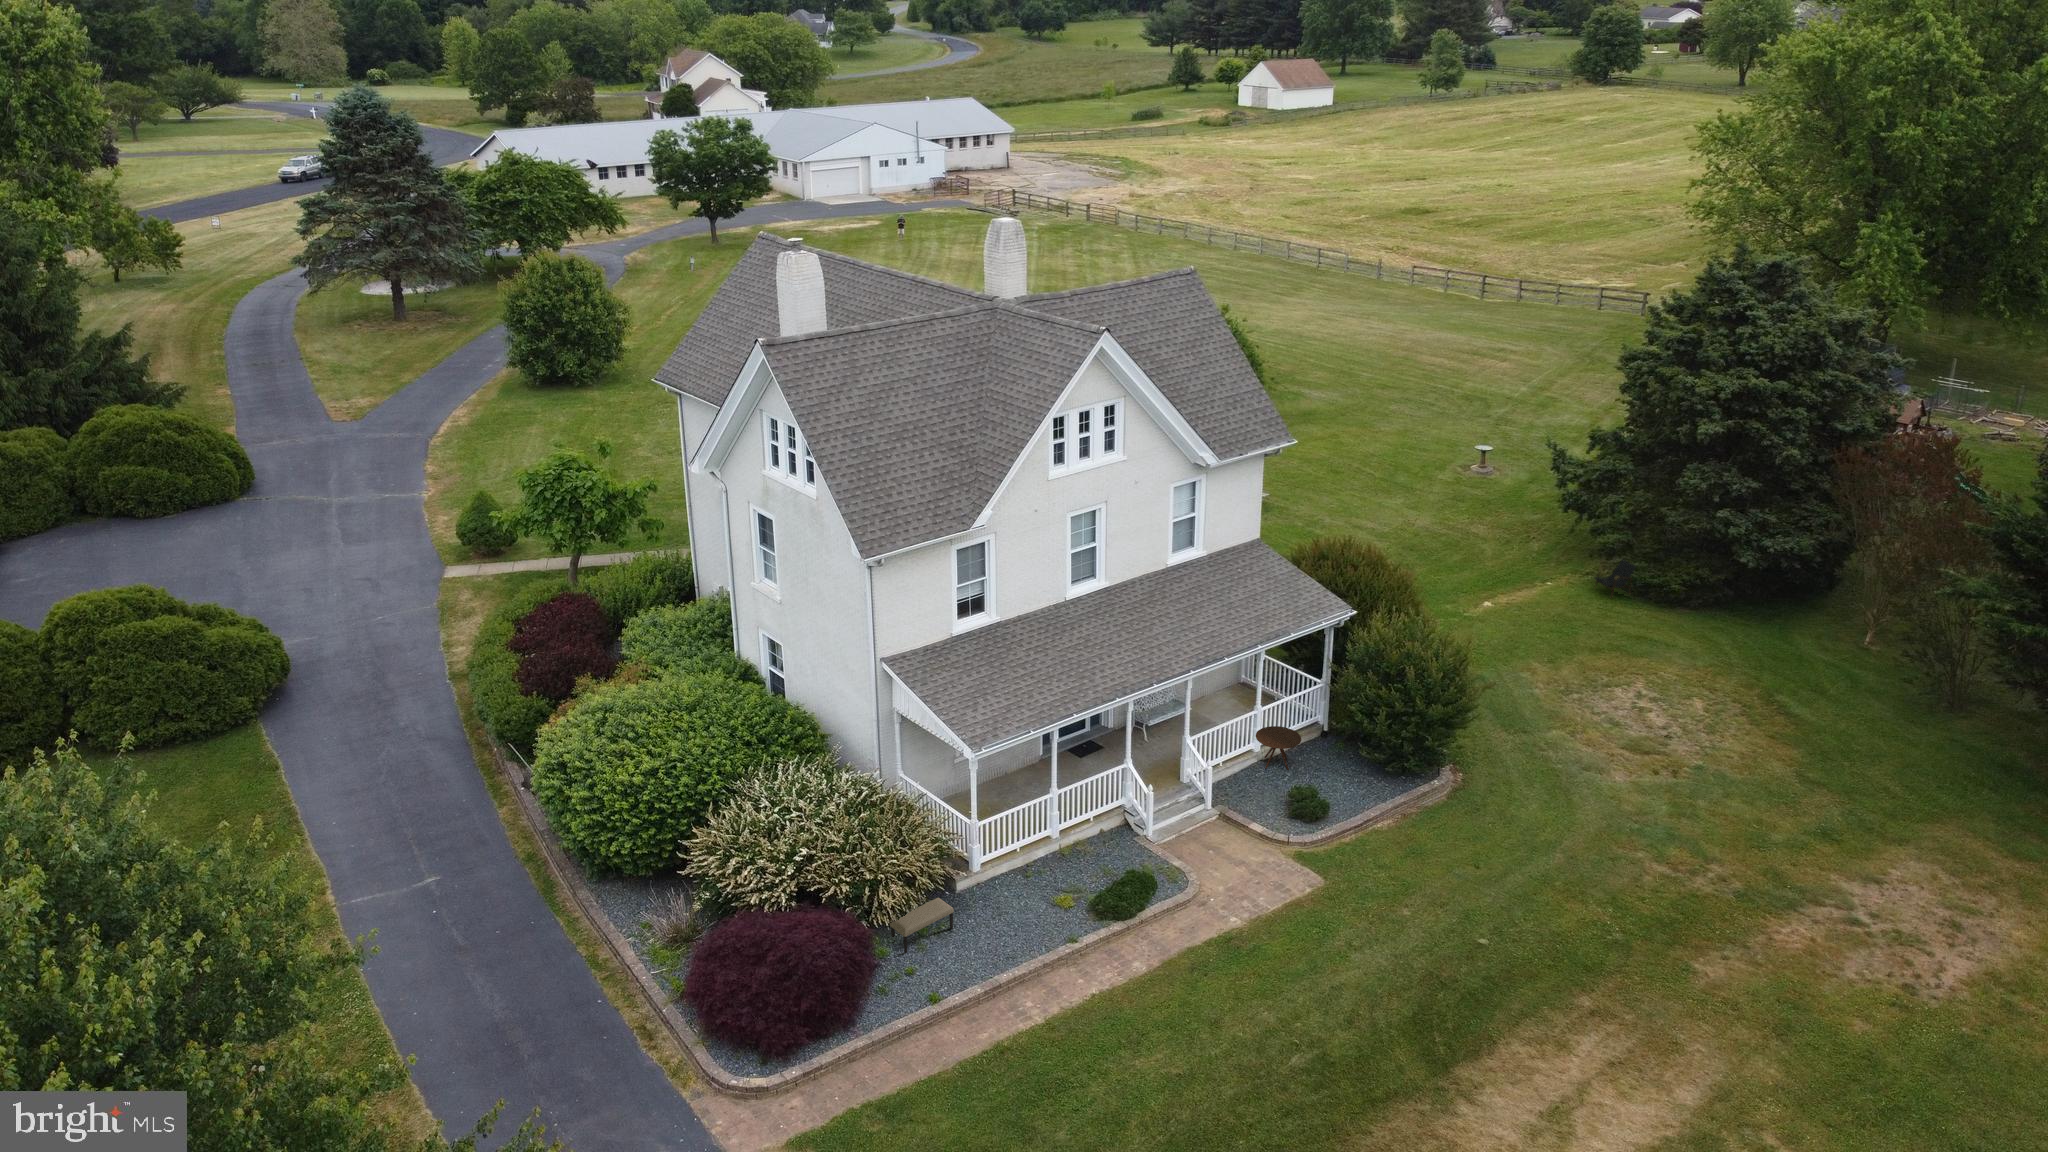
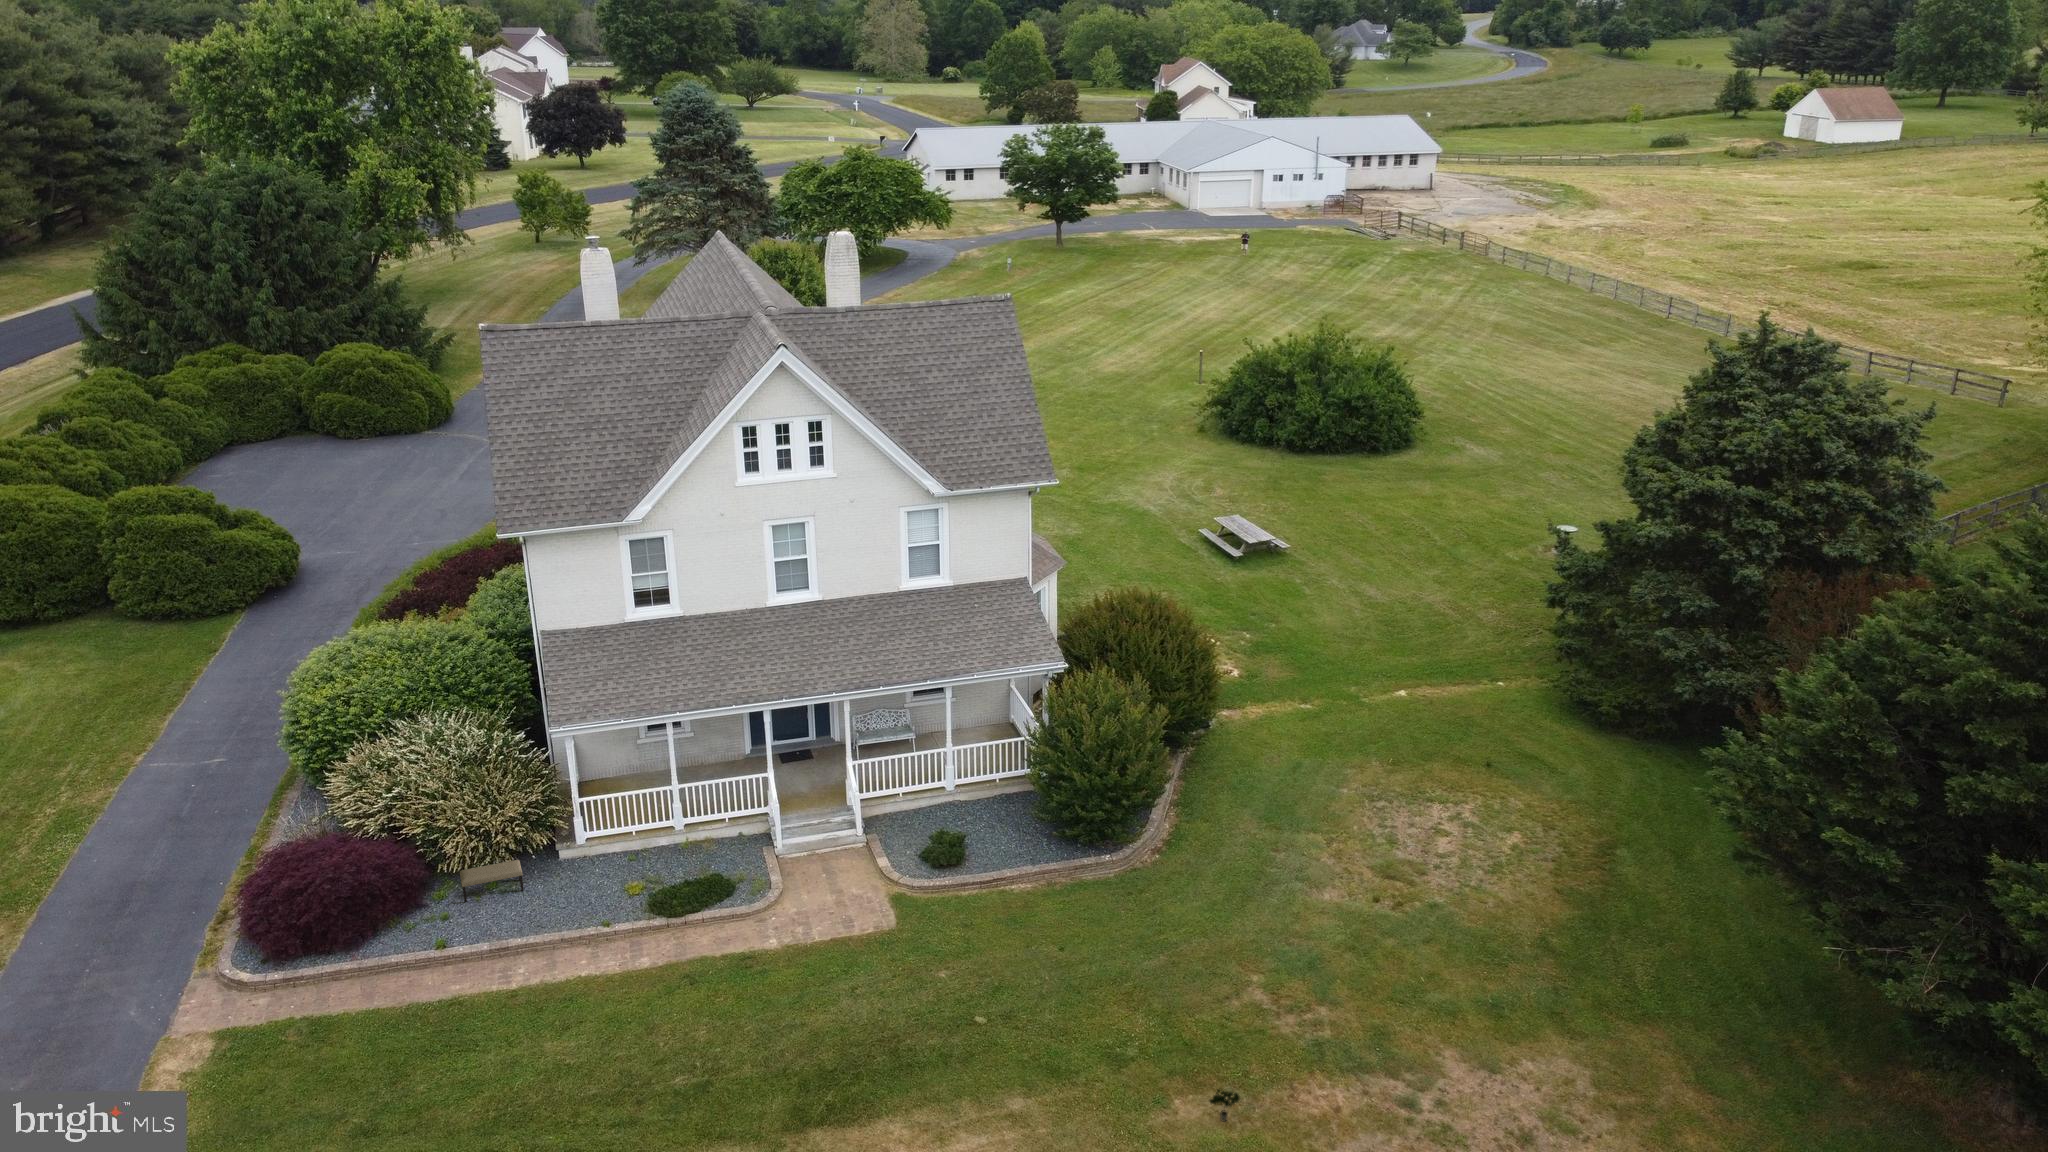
lounge chair: present [1595,560,1636,595] -> none [1498,662,1542,704]
round table: present [1256,726,1301,770] -> none [939,767,986,814]
potted plant: none [1757,954,1790,984] -> present [1210,1089,1240,1121]

